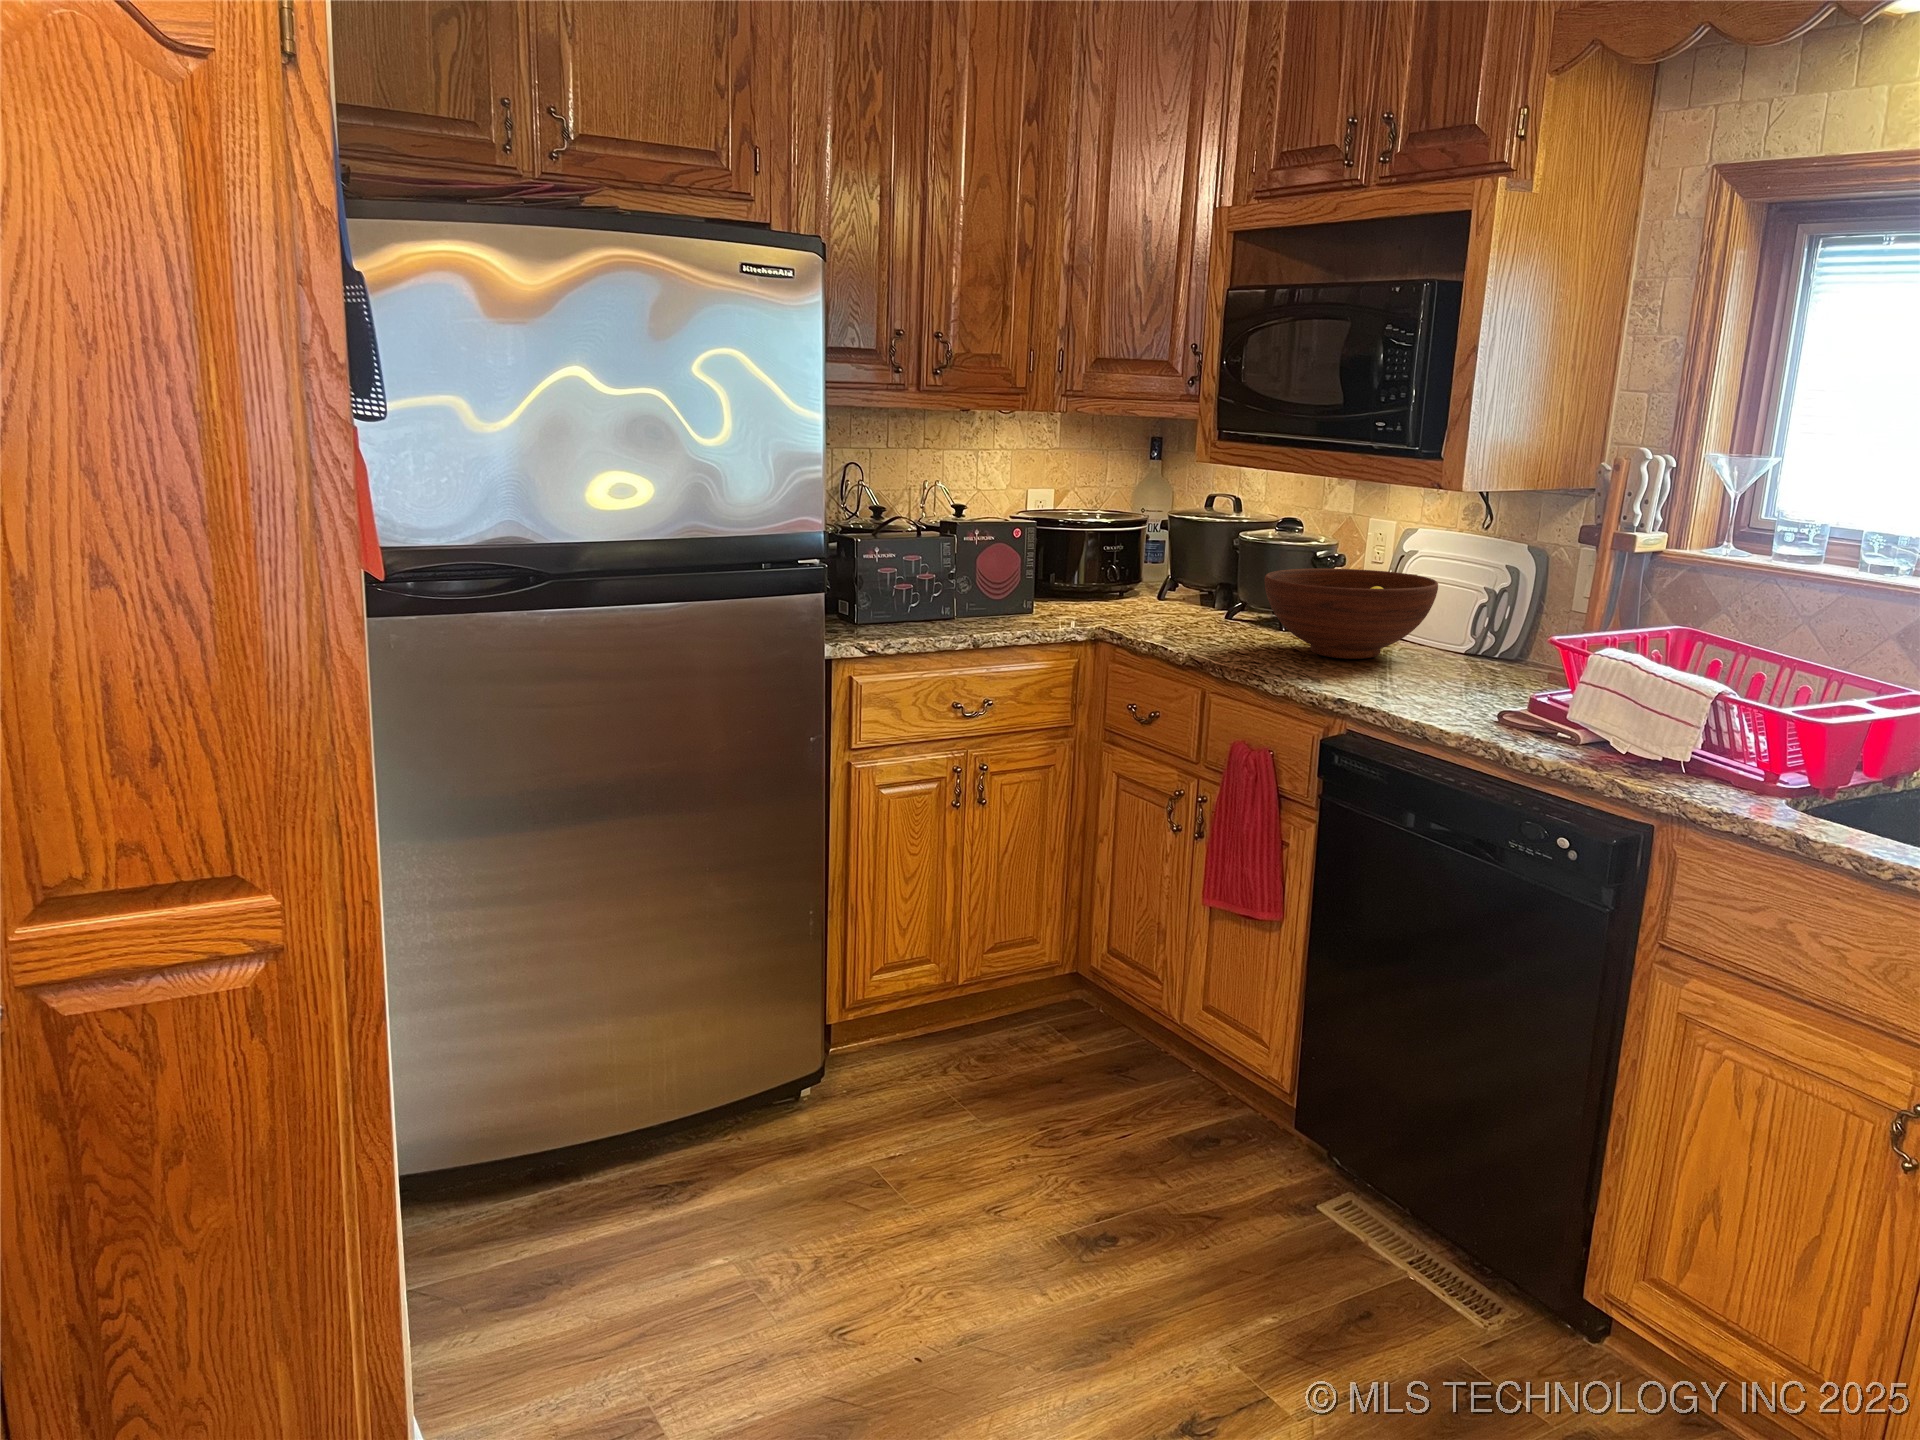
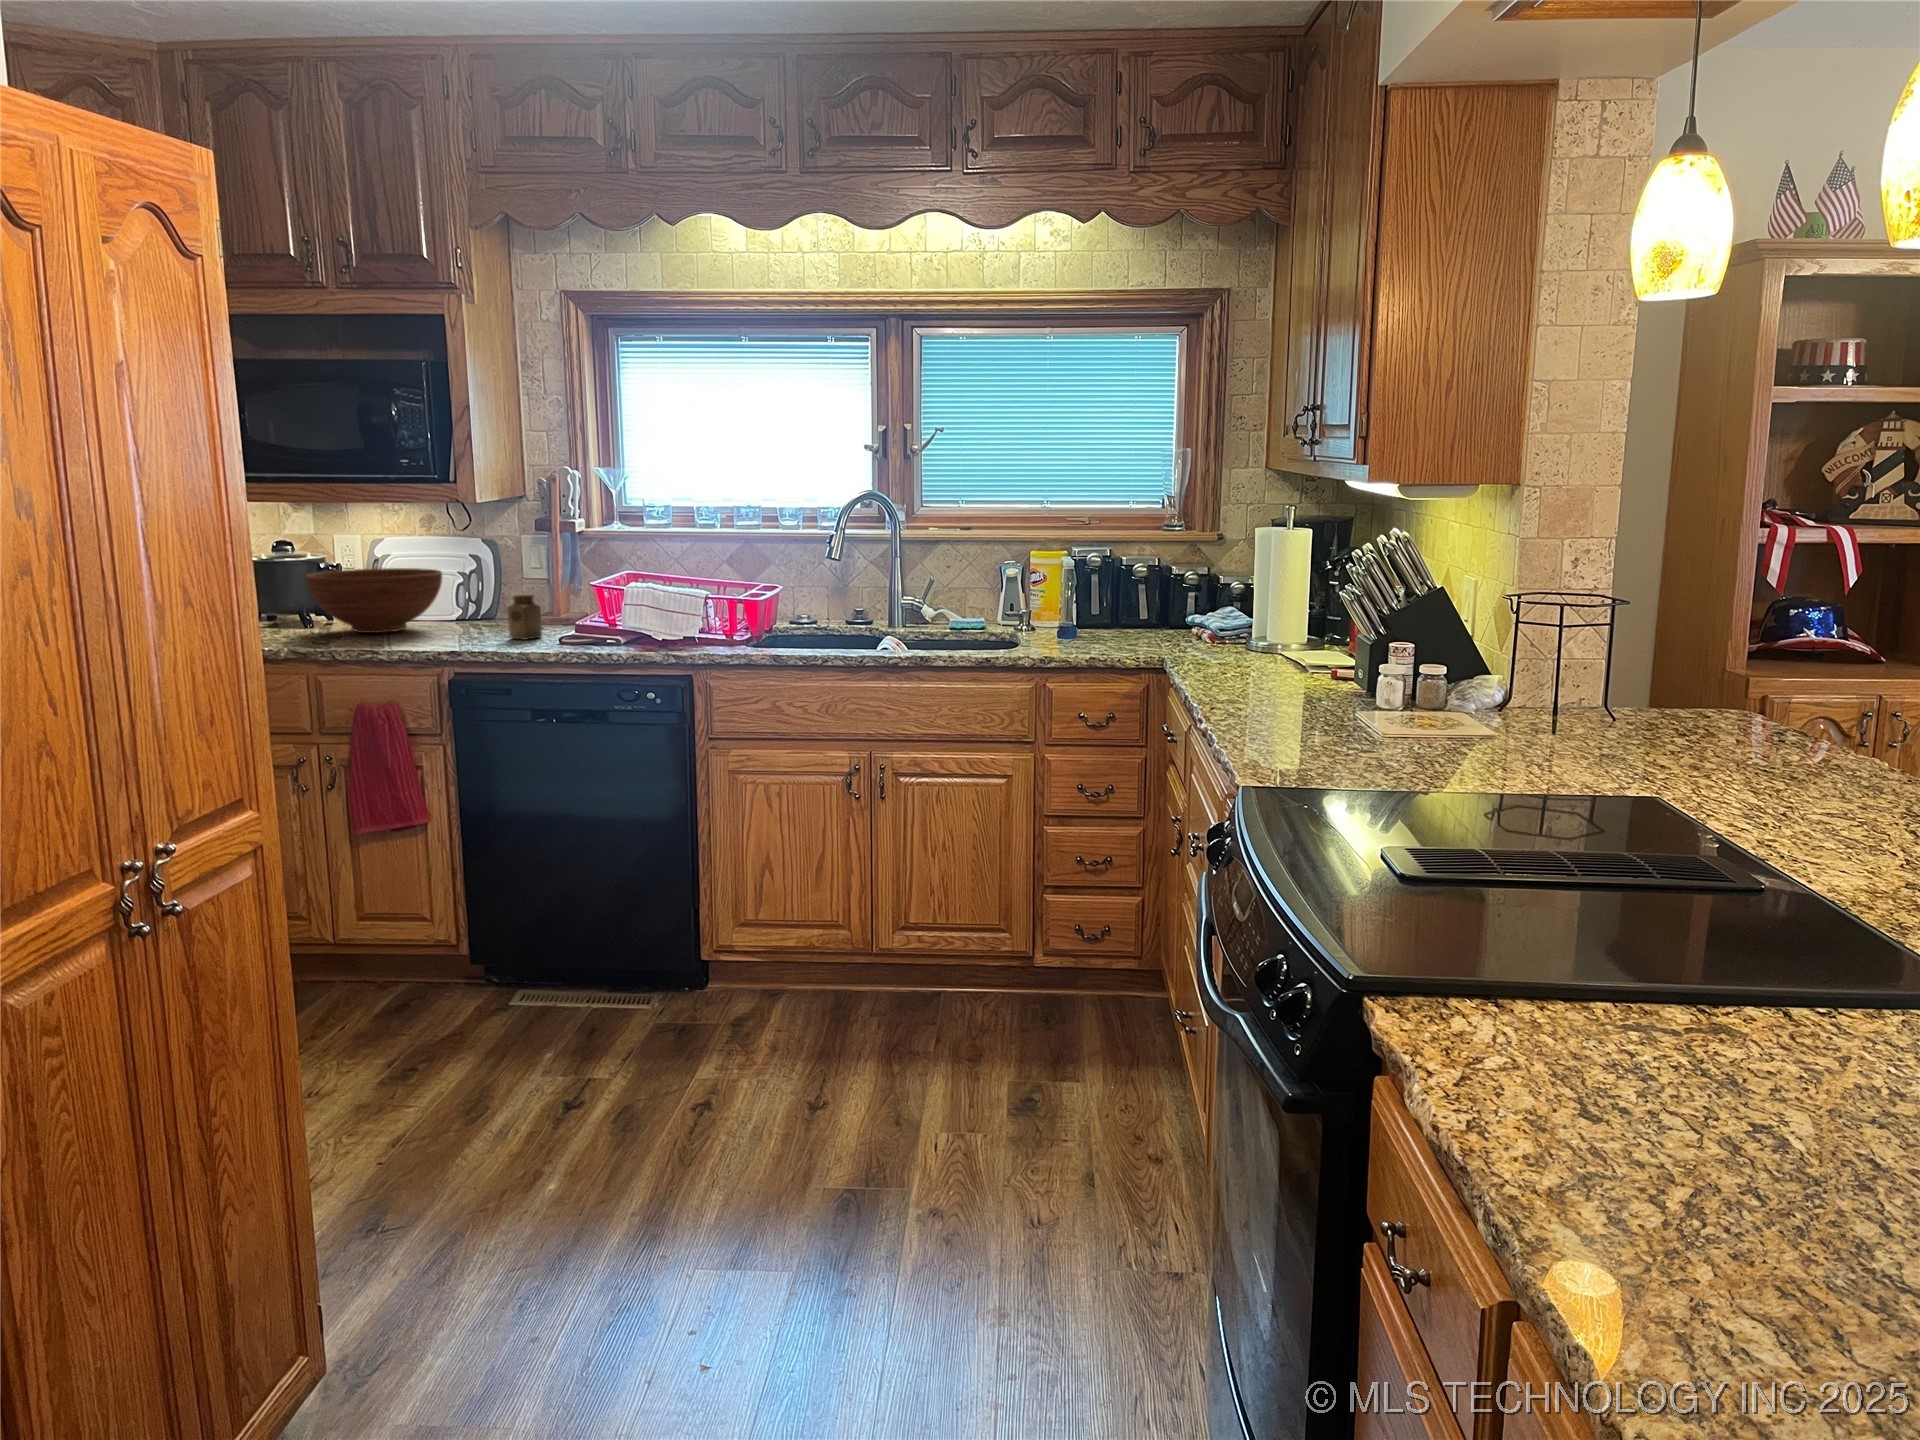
salt shaker: none [1456,635,1507,705] -> present [507,593,542,640]

